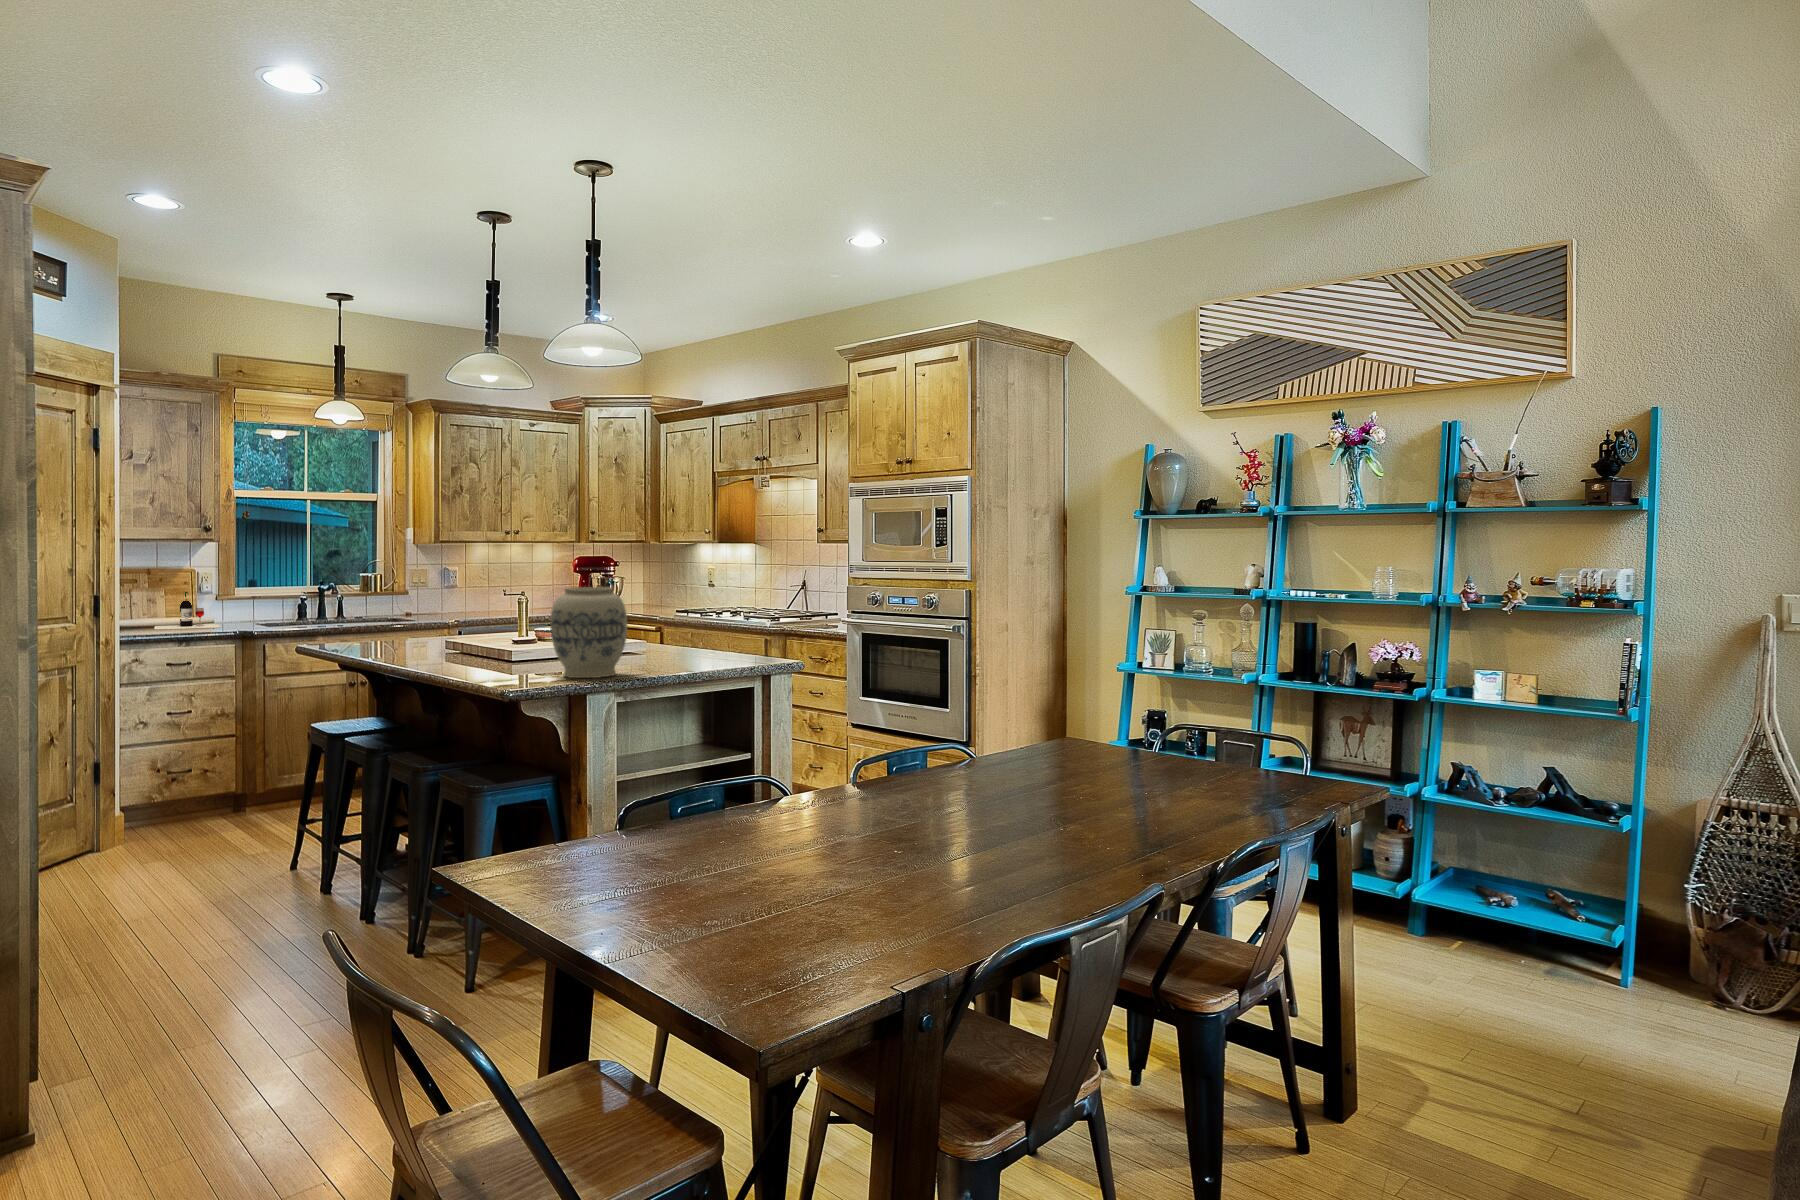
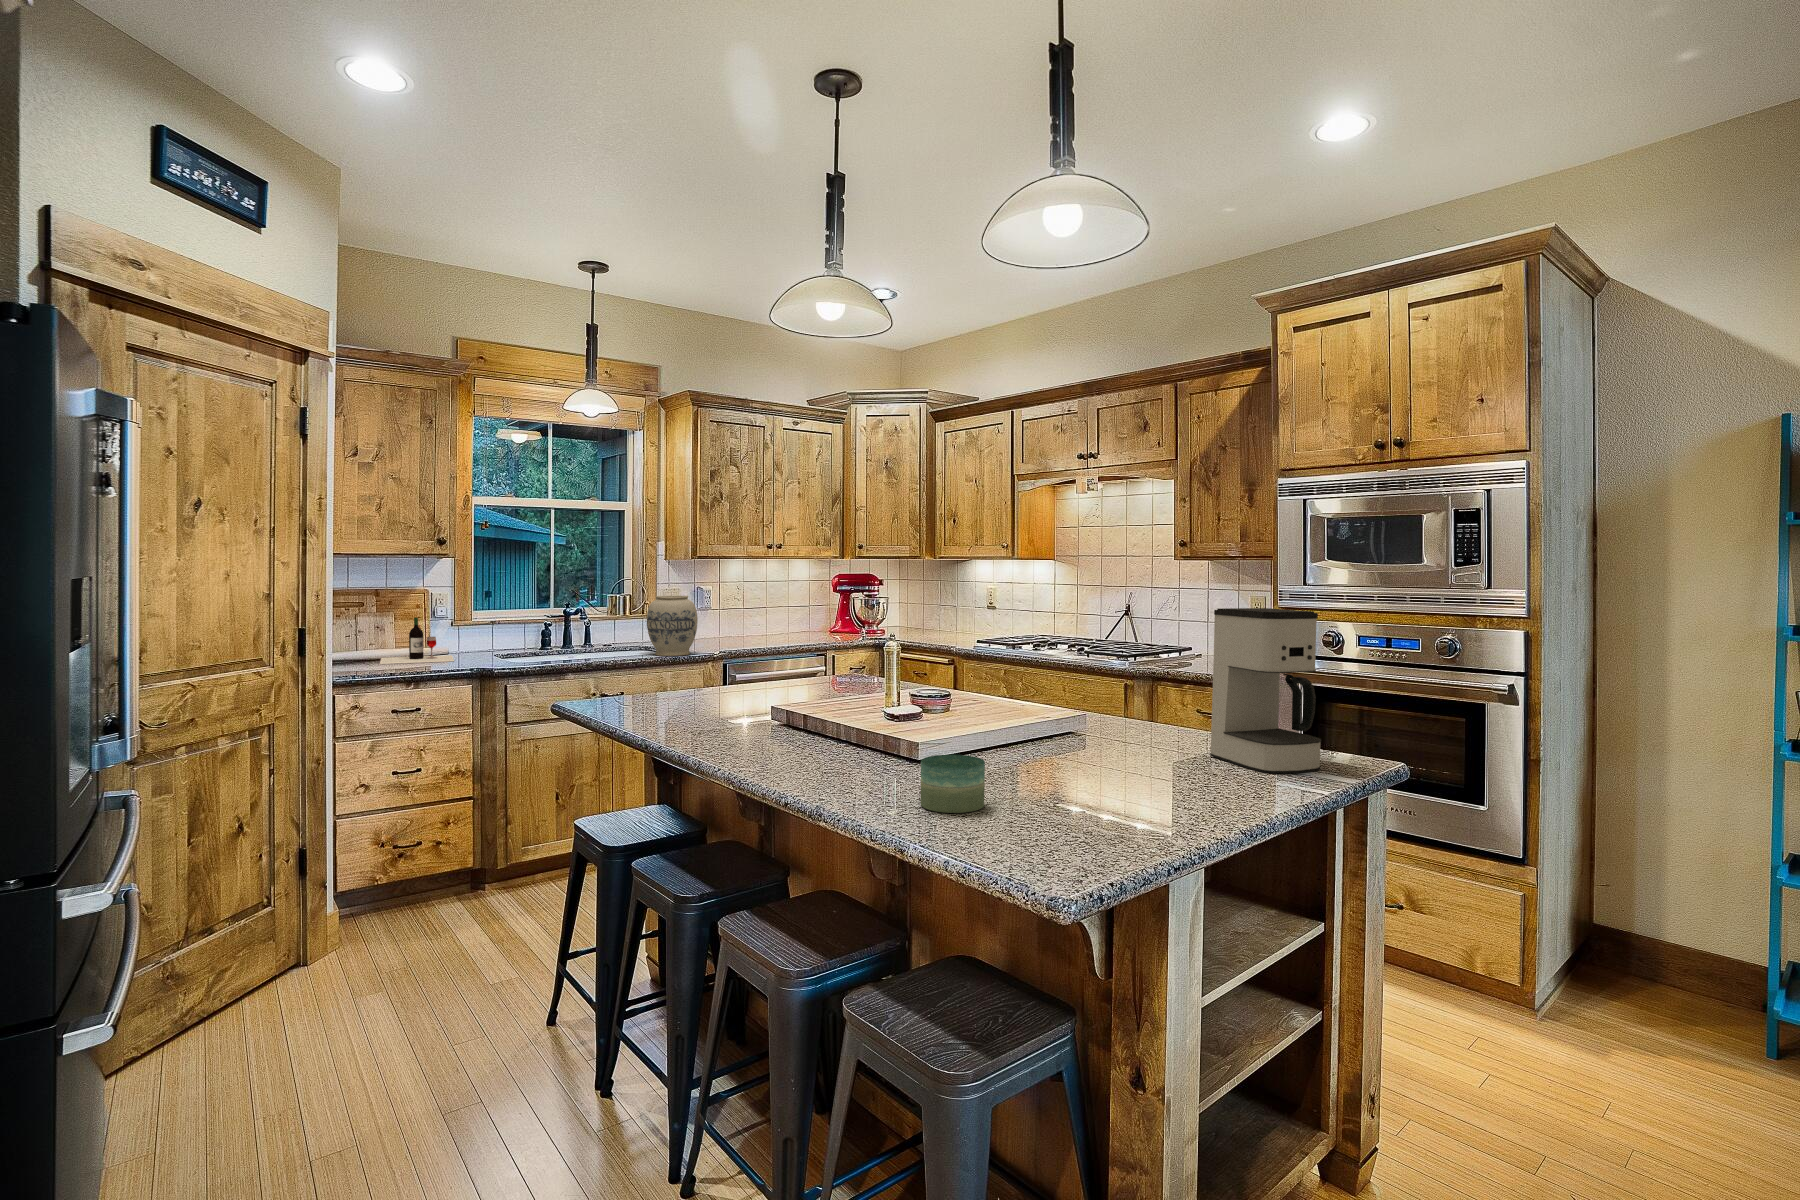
coffee maker: none [700,571,757,665] -> present [1210,608,1321,773]
vase: present [550,587,627,678] -> present [647,596,698,656]
candle: none [481,649,518,676] -> present [920,755,985,813]

